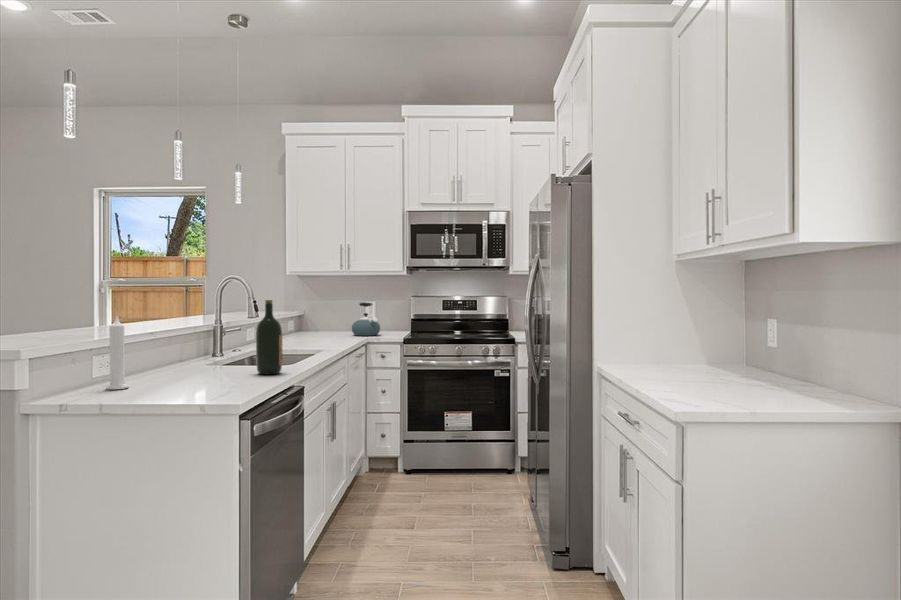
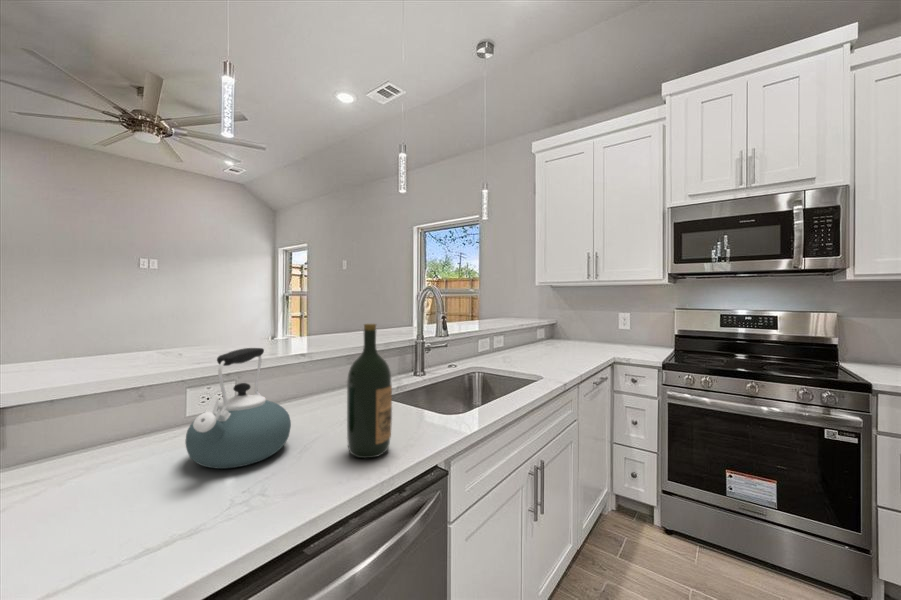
kettle: present [352,303,380,336] -> present [186,348,291,469]
candle: present [106,316,129,390] -> none [88,347,133,468]

